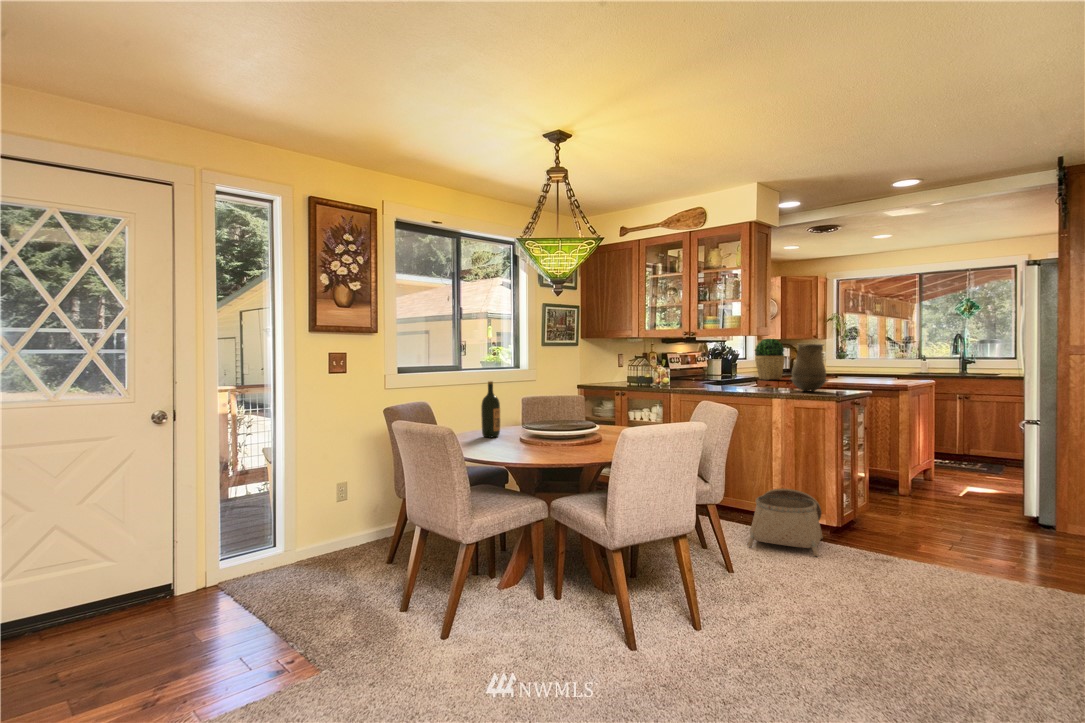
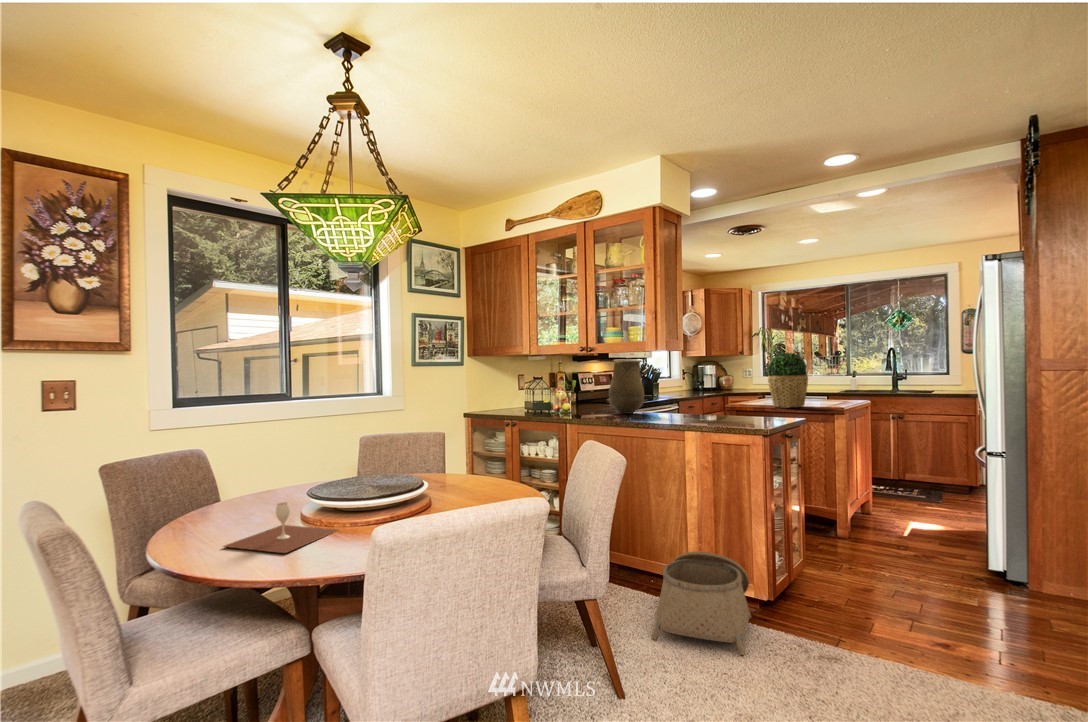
potted plant: present [755,339,785,380] -> present [767,352,808,408]
vase: present [790,343,828,392] -> present [607,359,647,414]
wine bottle: present [481,381,500,437] -> none [248,421,279,507]
wine glass: none [498,429,560,456] -> present [224,502,338,553]

